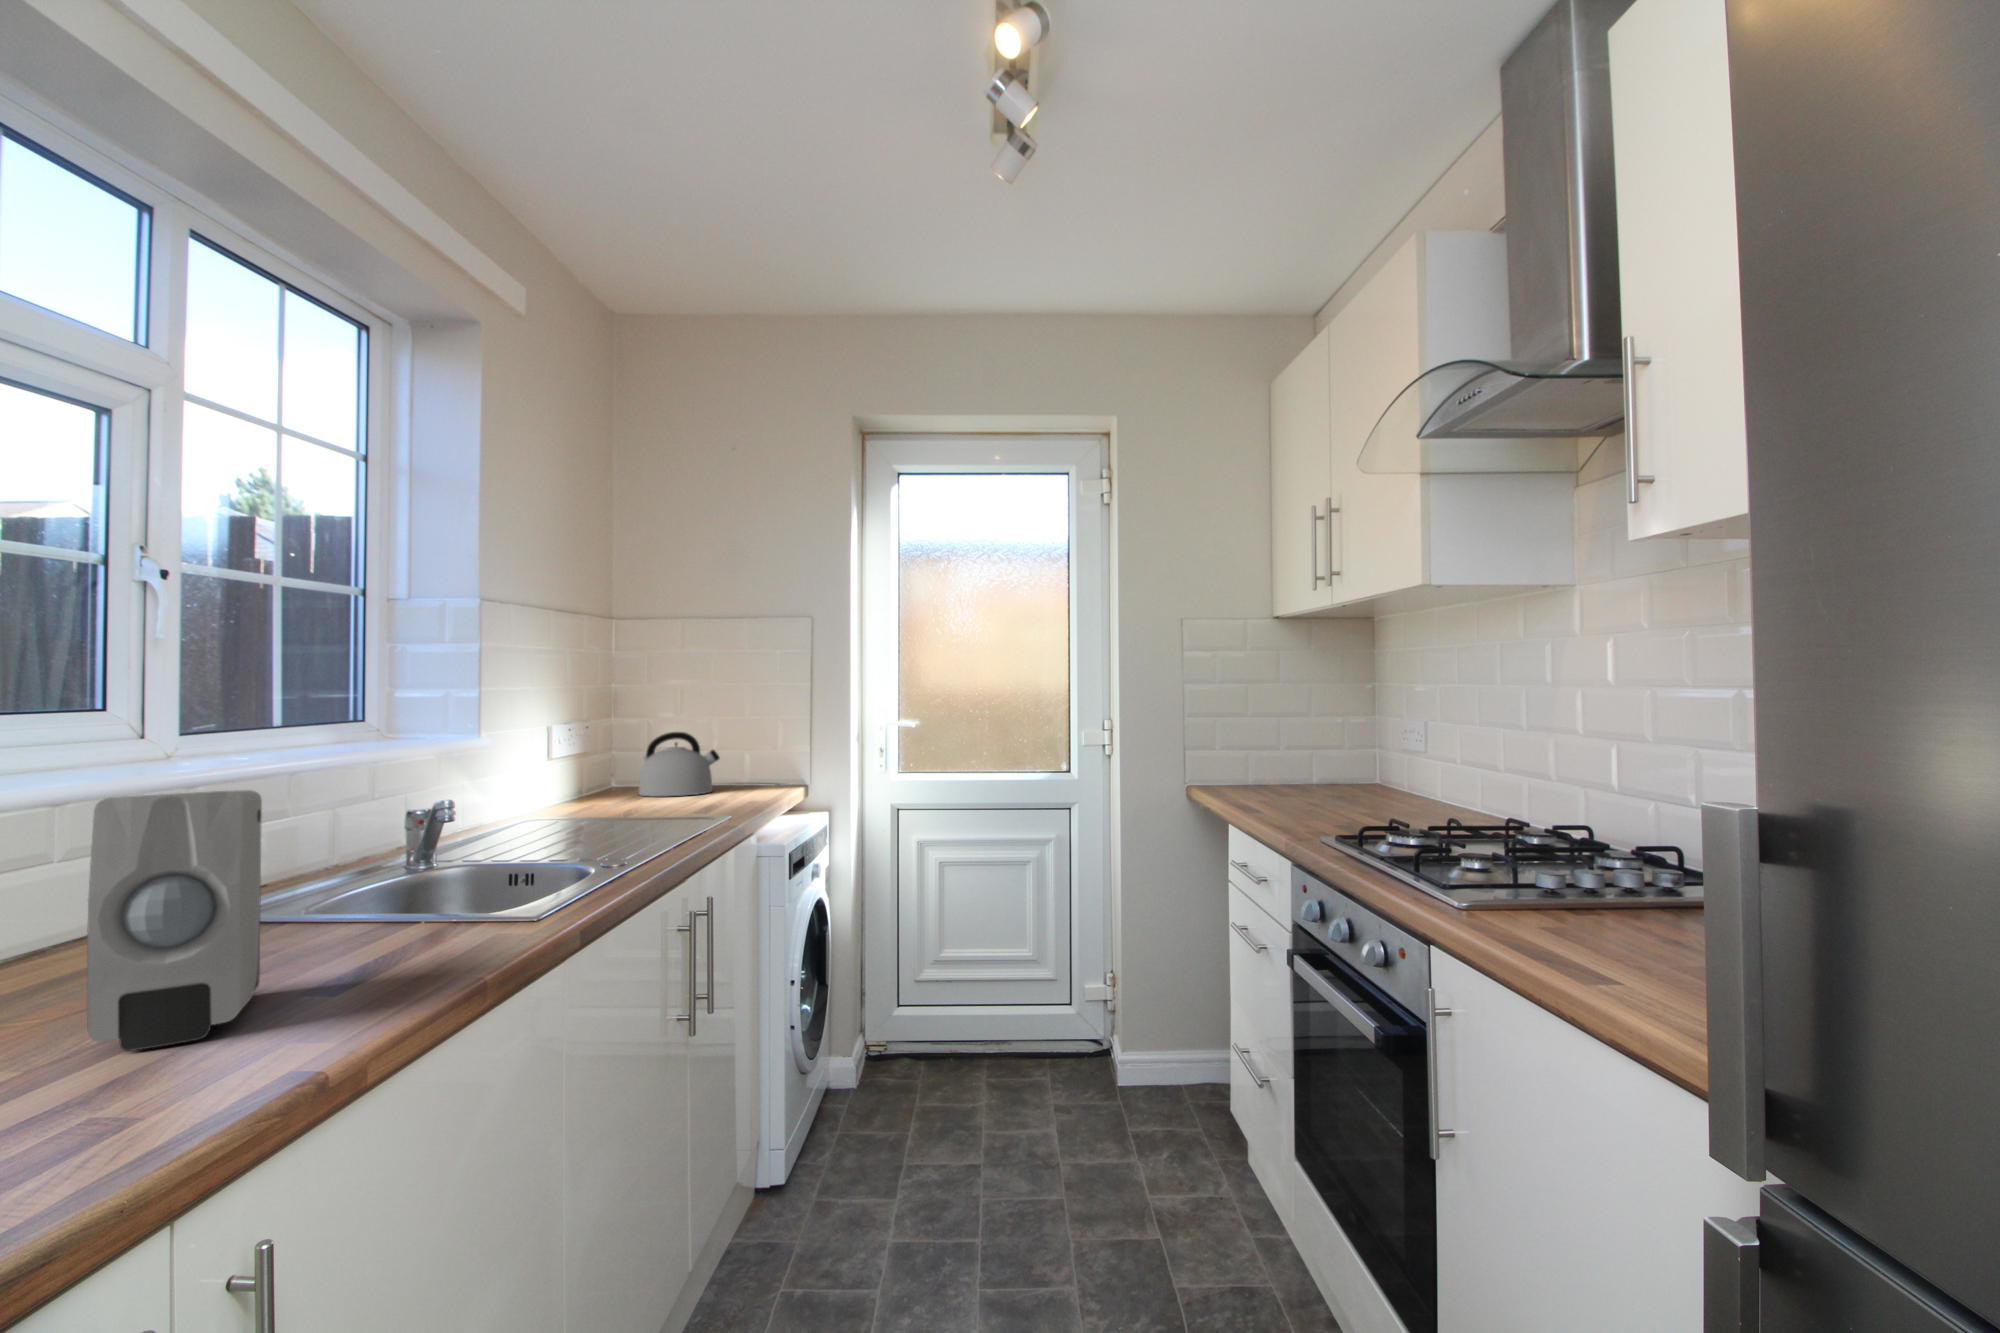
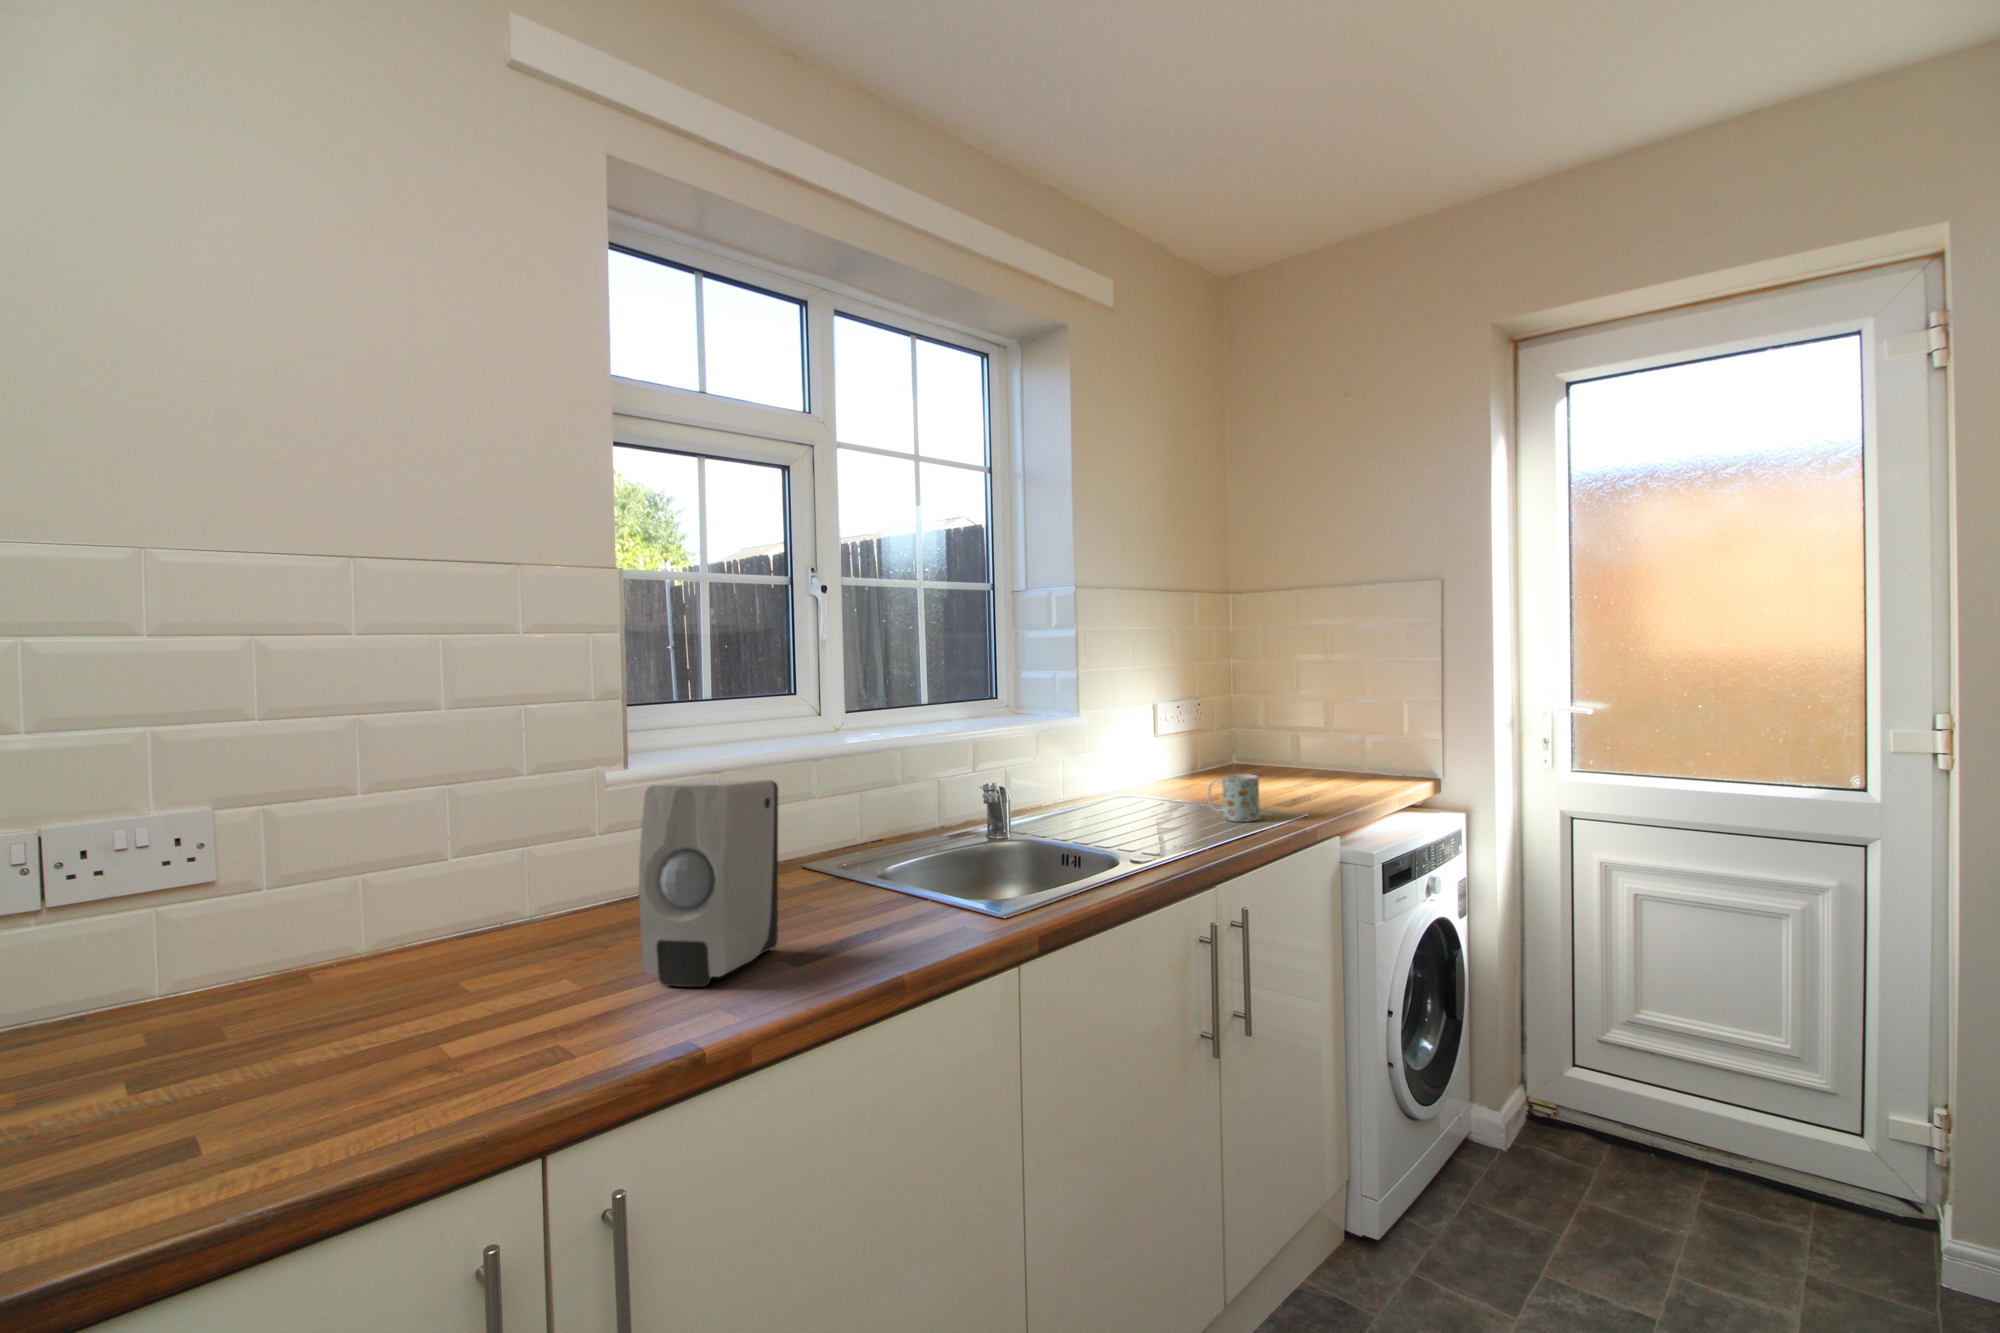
kettle: present [639,732,720,796] -> none [1245,712,1331,781]
mug: none [638,784,689,828] -> present [1207,774,1260,822]

